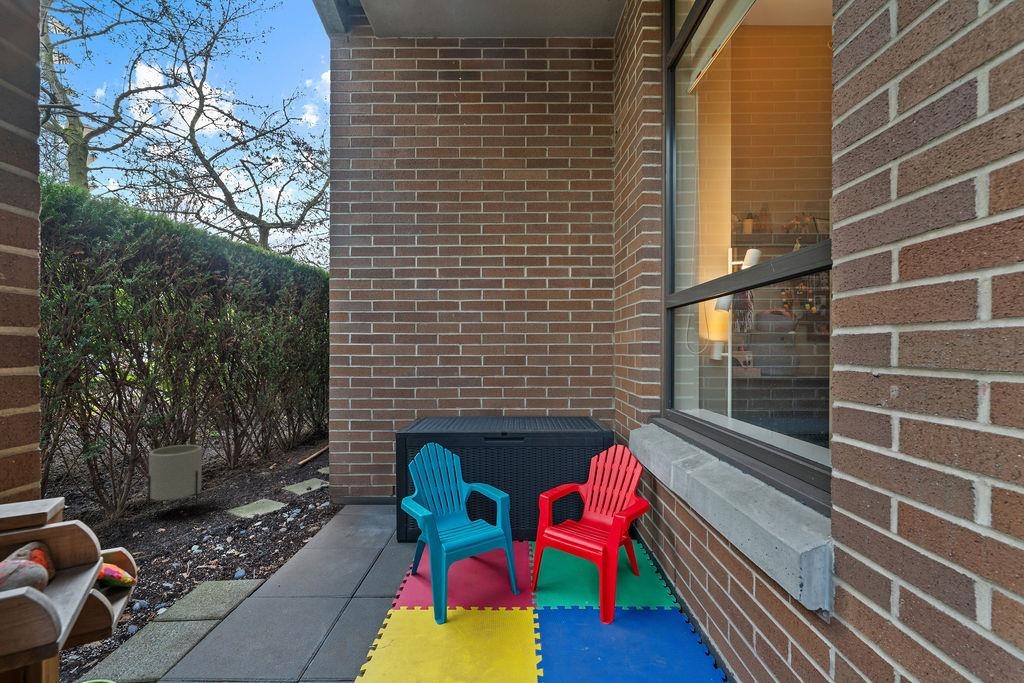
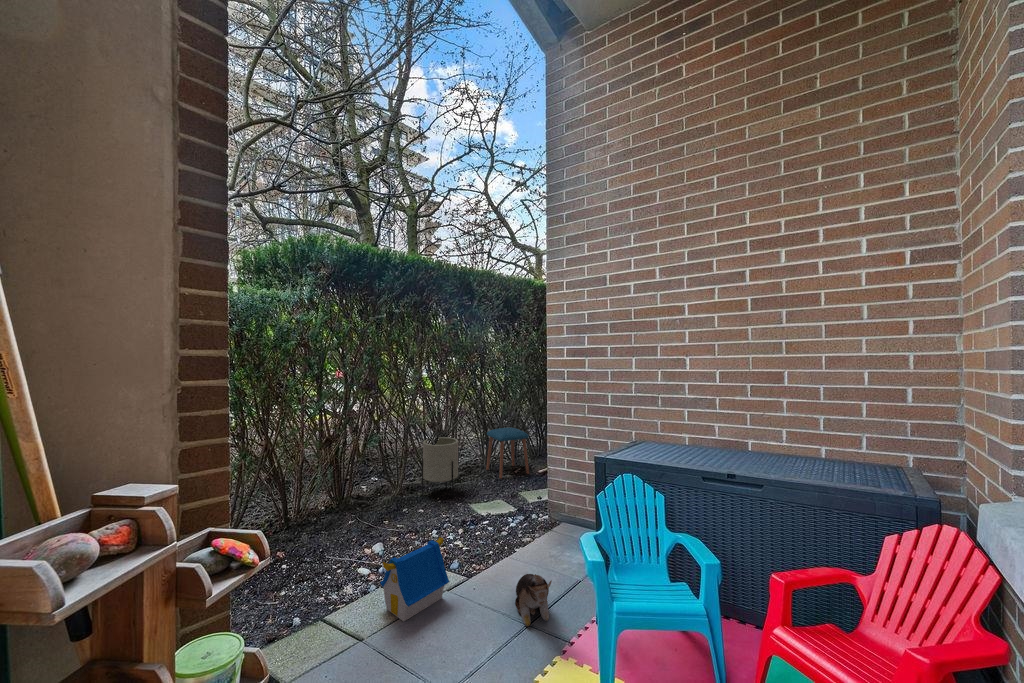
stool: none [226,427,284,485] -> present [486,428,529,479]
toy house: none [171,536,260,626] -> present [380,537,449,621]
plush toy: none [327,537,376,586] -> present [515,574,552,626]

